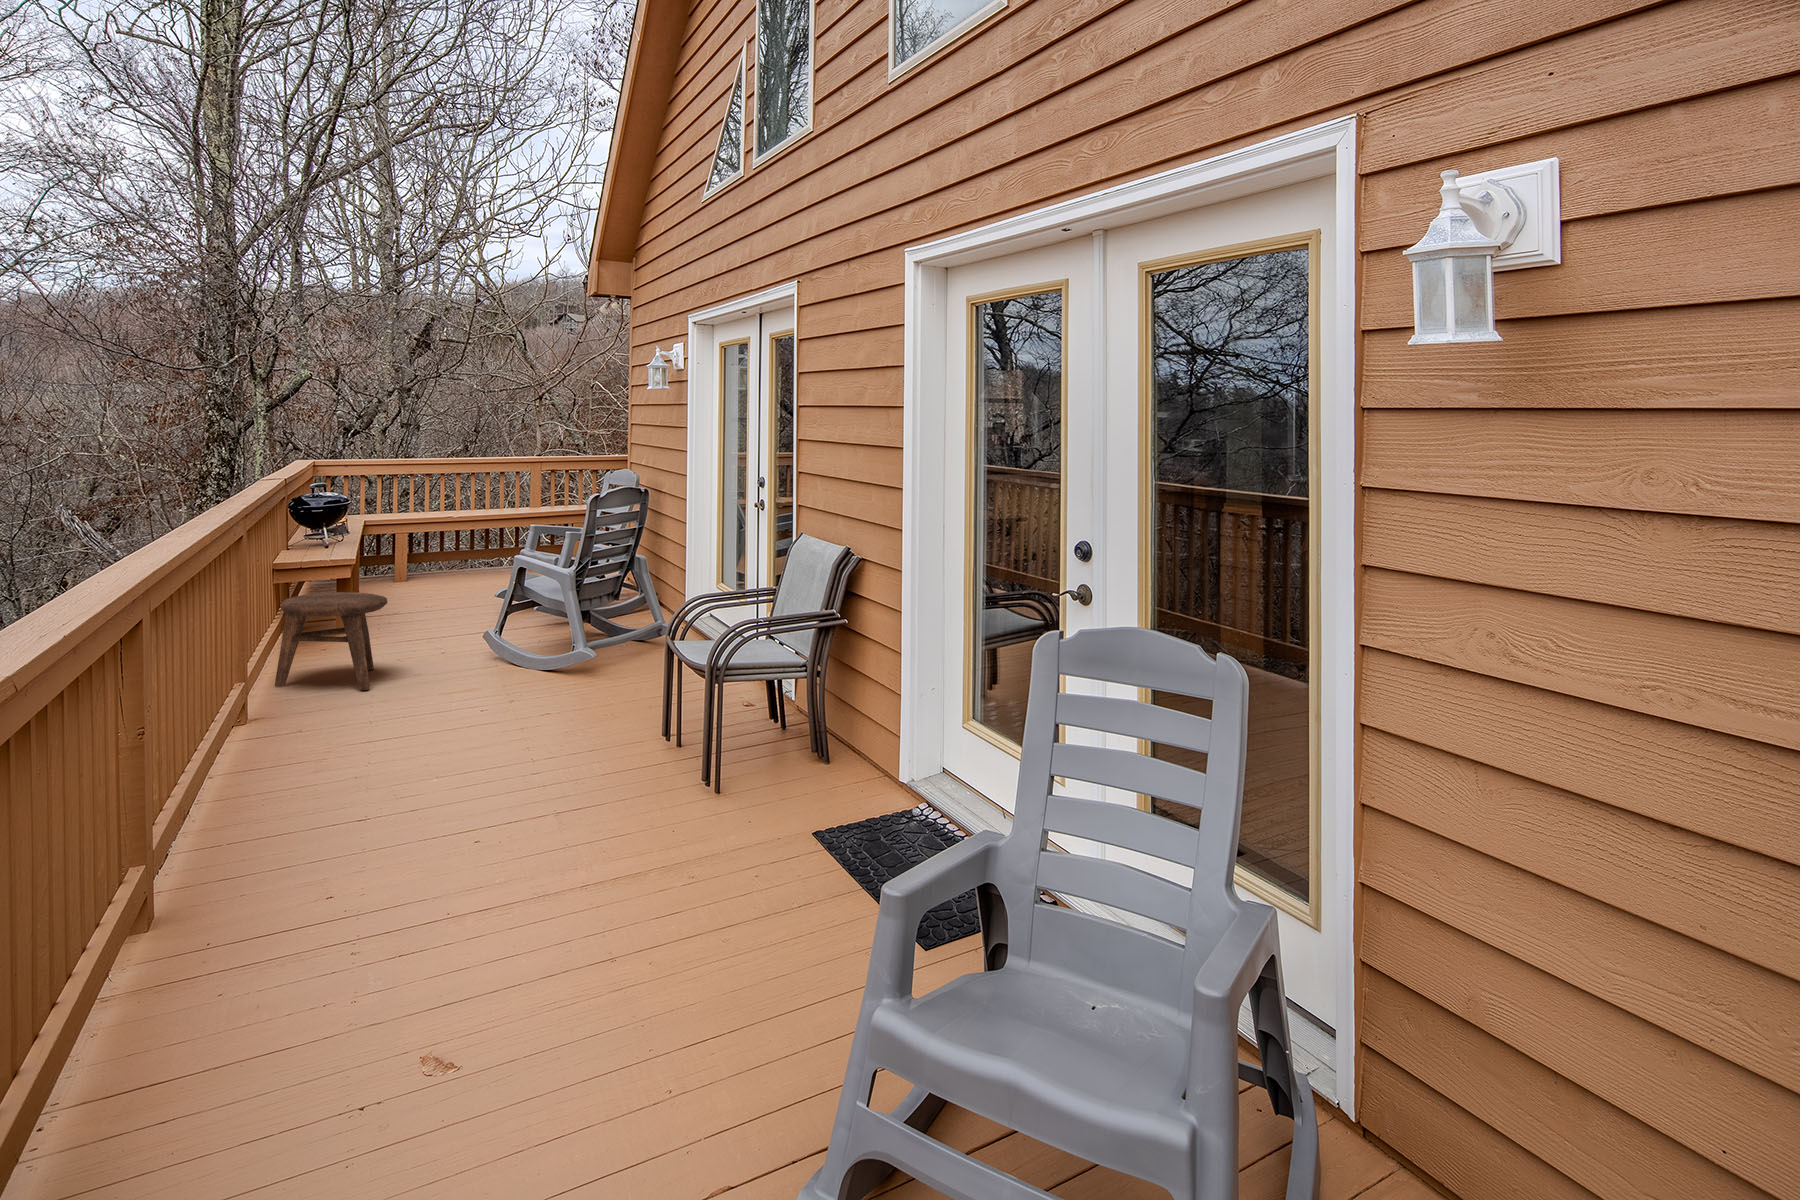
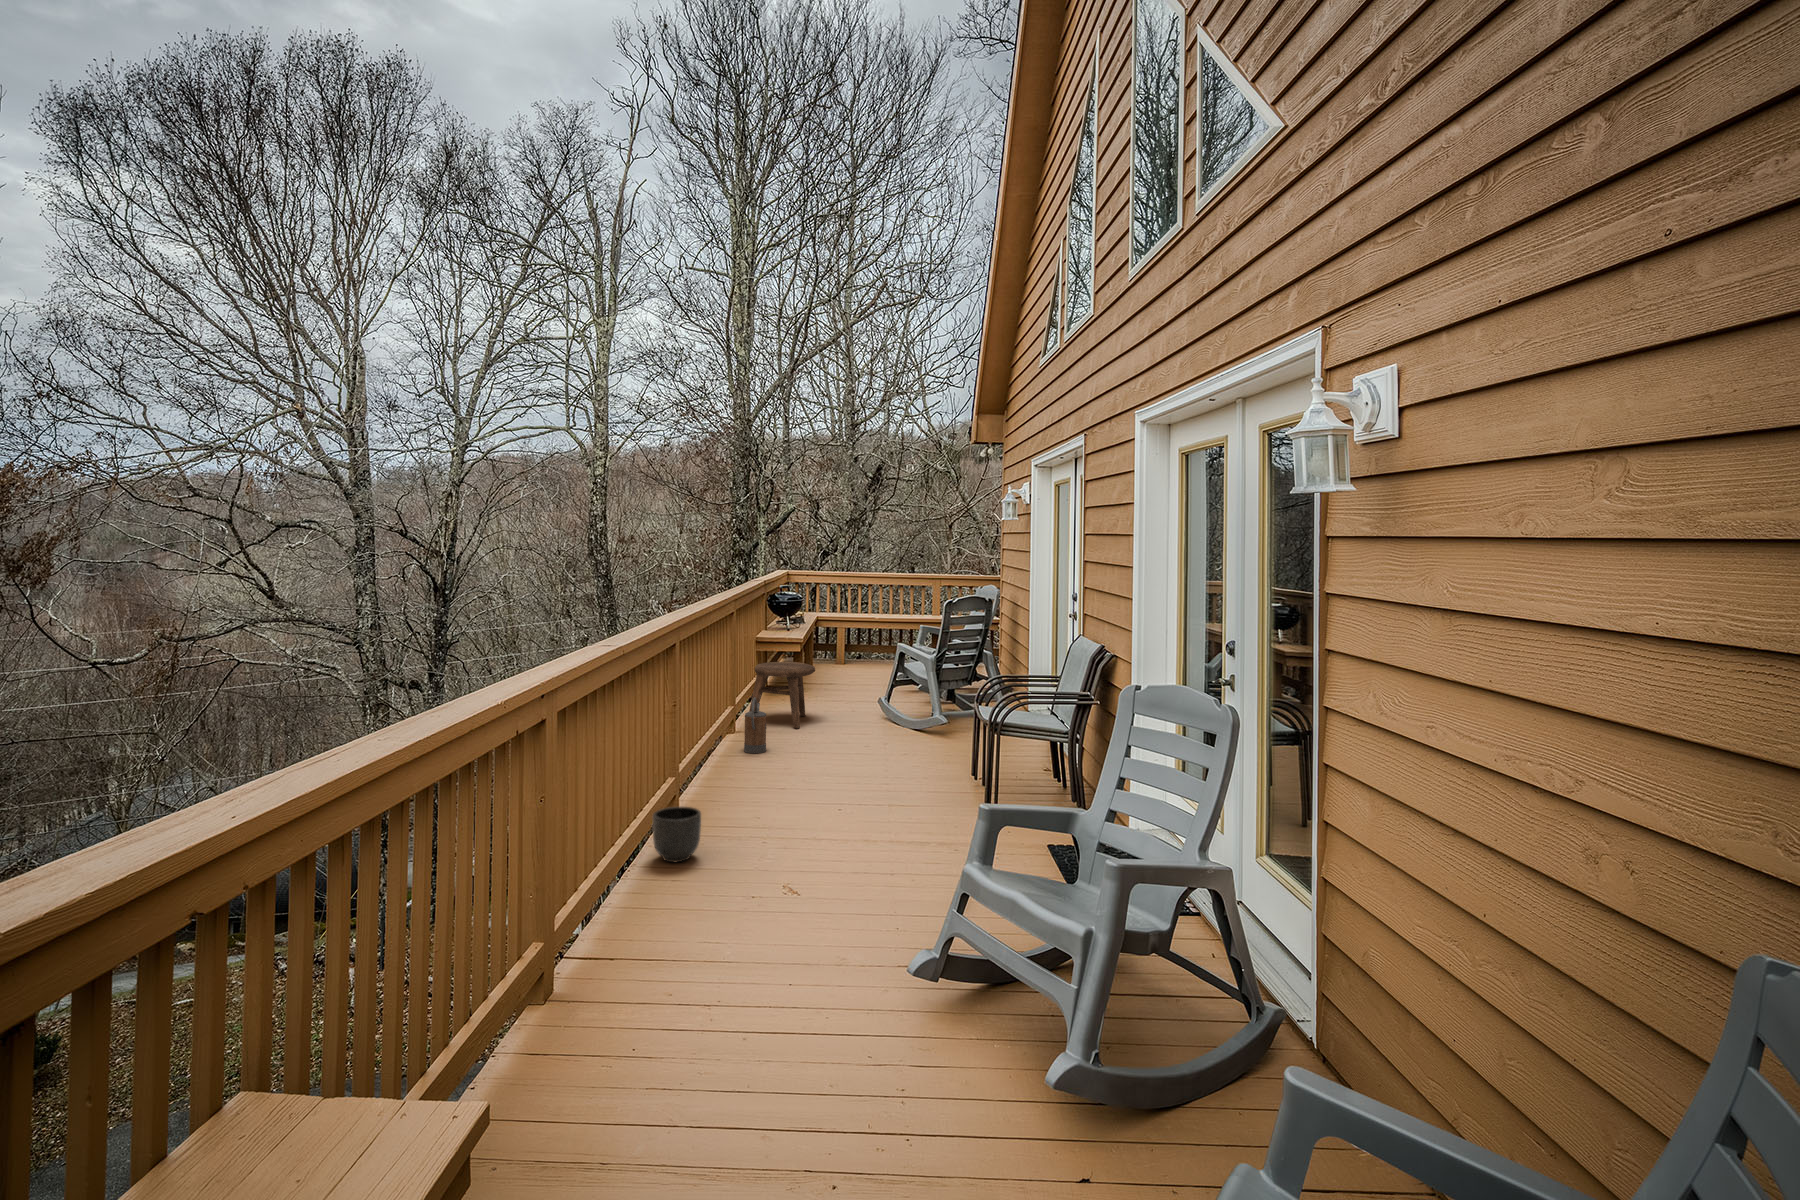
watering can: none [276,653,320,741] -> present [744,697,767,753]
planter: none [108,884,226,999] -> present [652,807,701,862]

